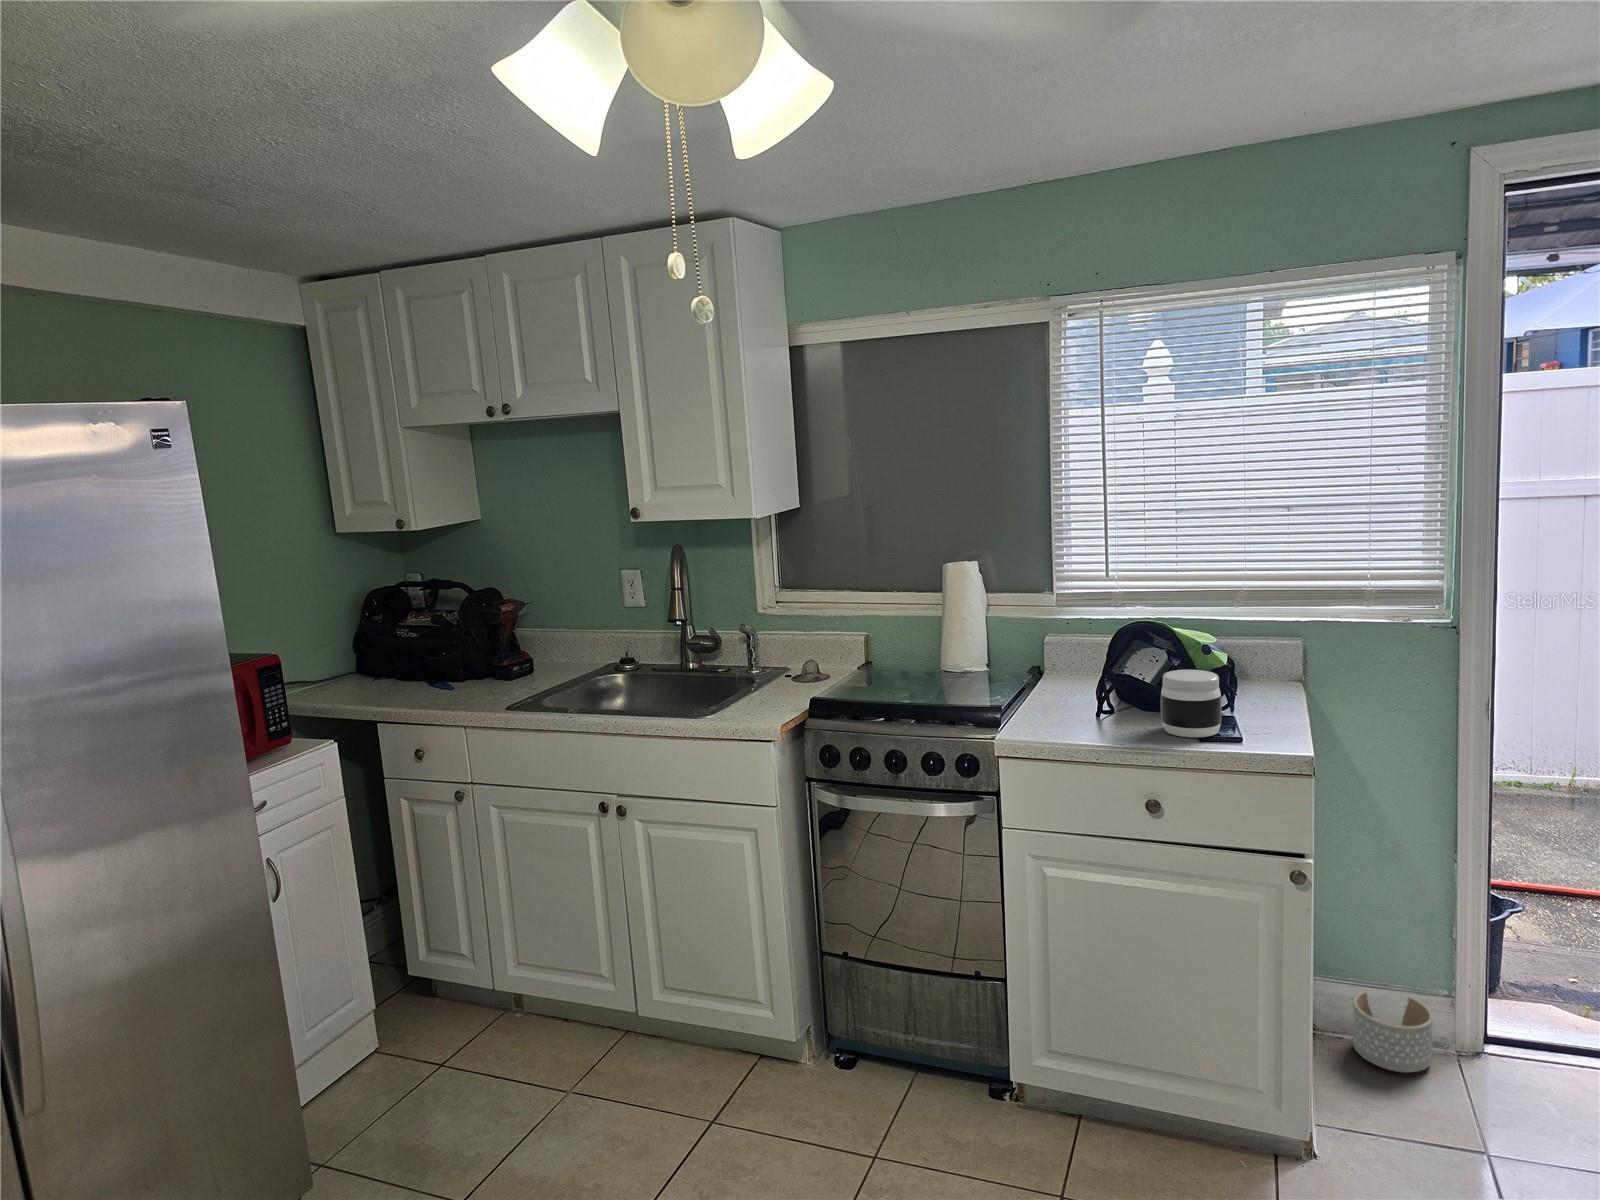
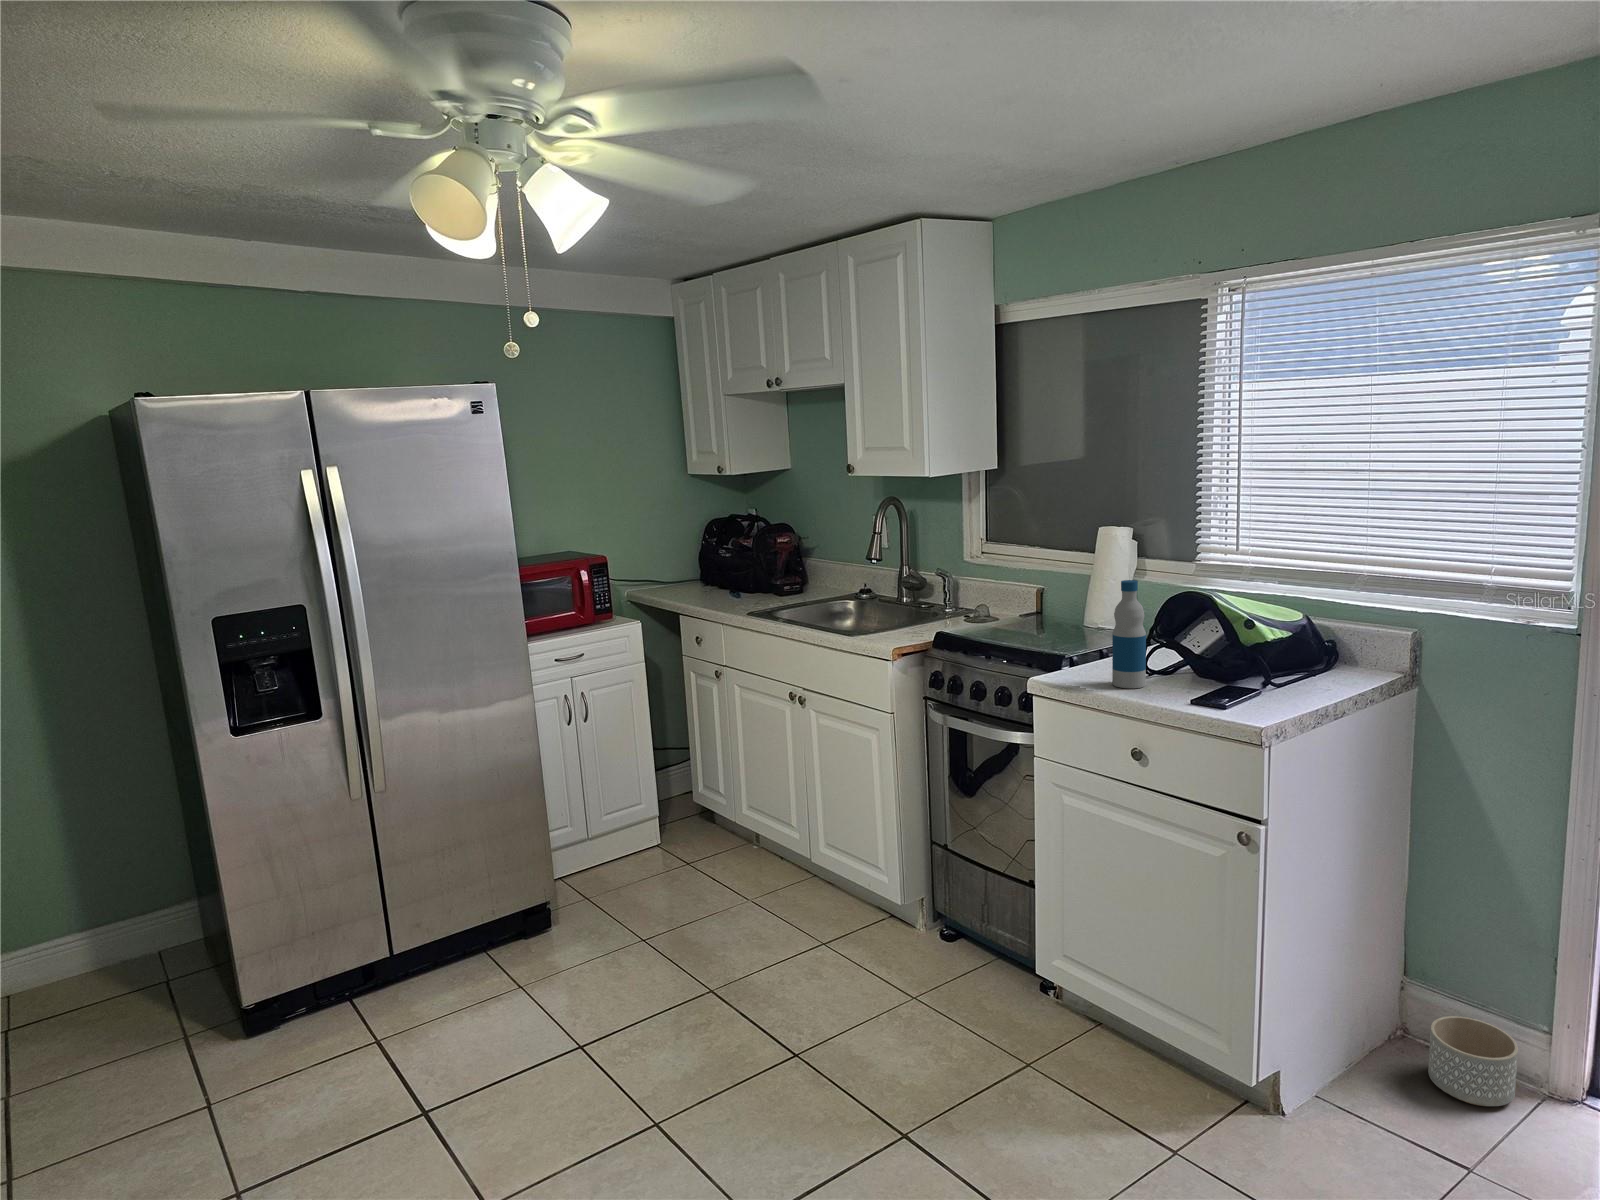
bottle: none [1084,614,1122,734] -> present [1112,580,1146,688]
jar: present [1161,670,1222,737] -> none [1173,640,1230,702]

